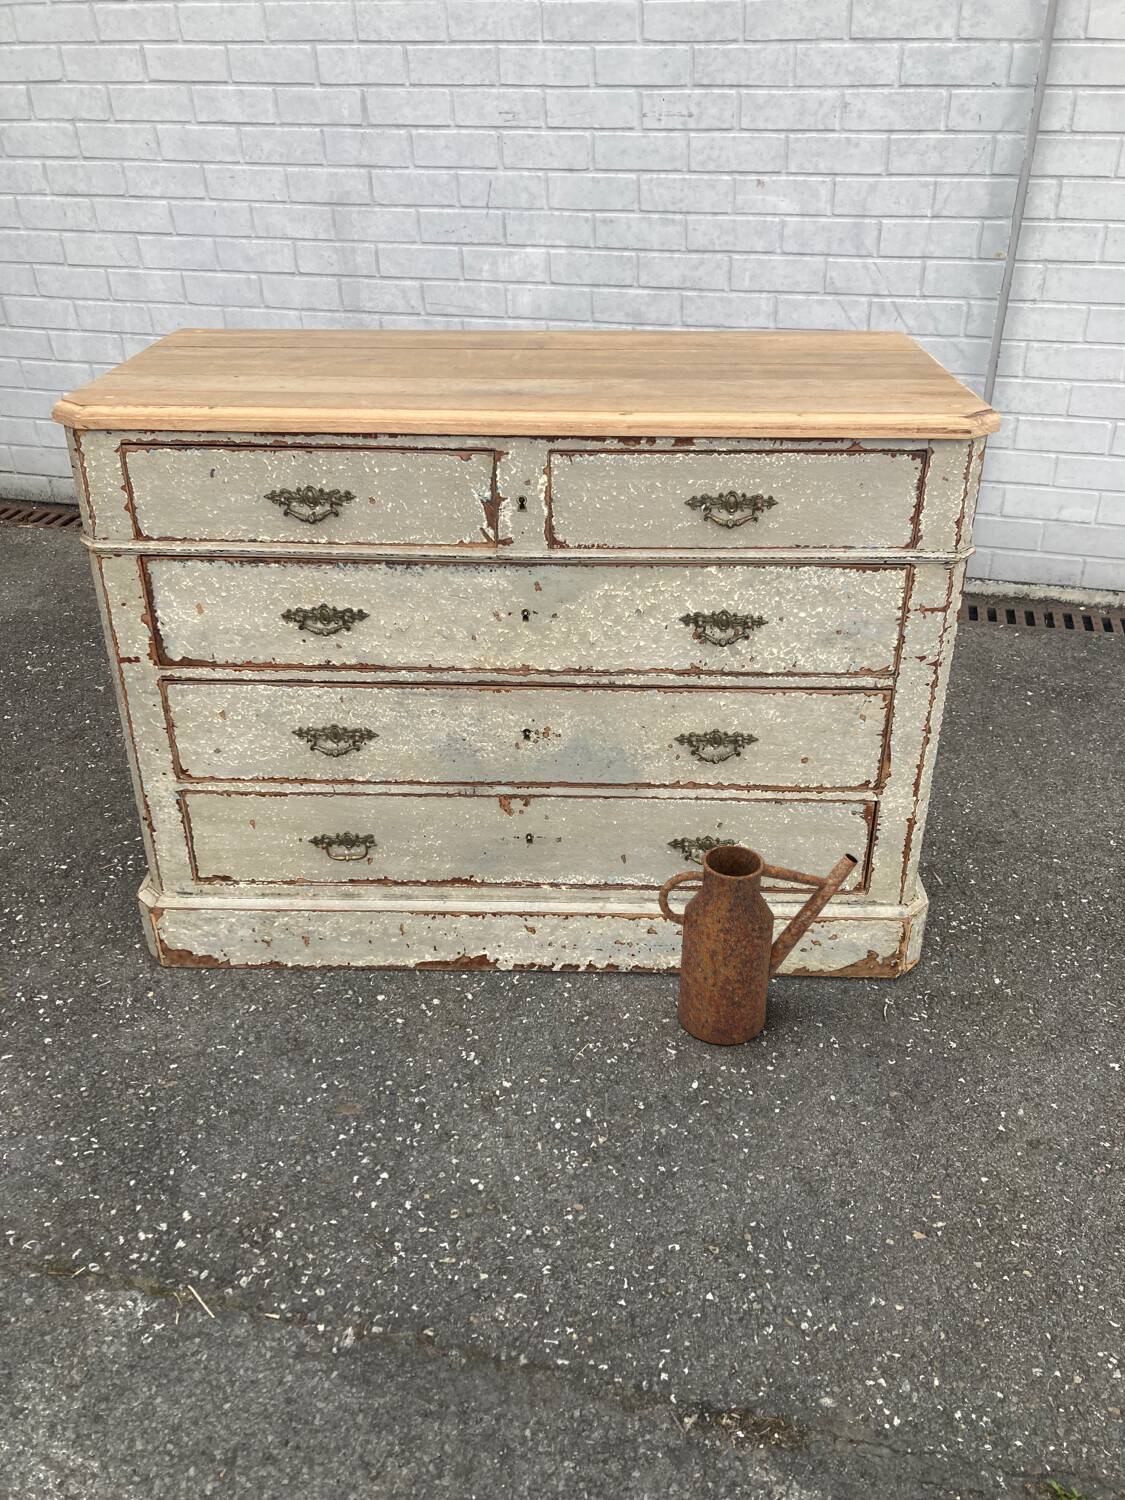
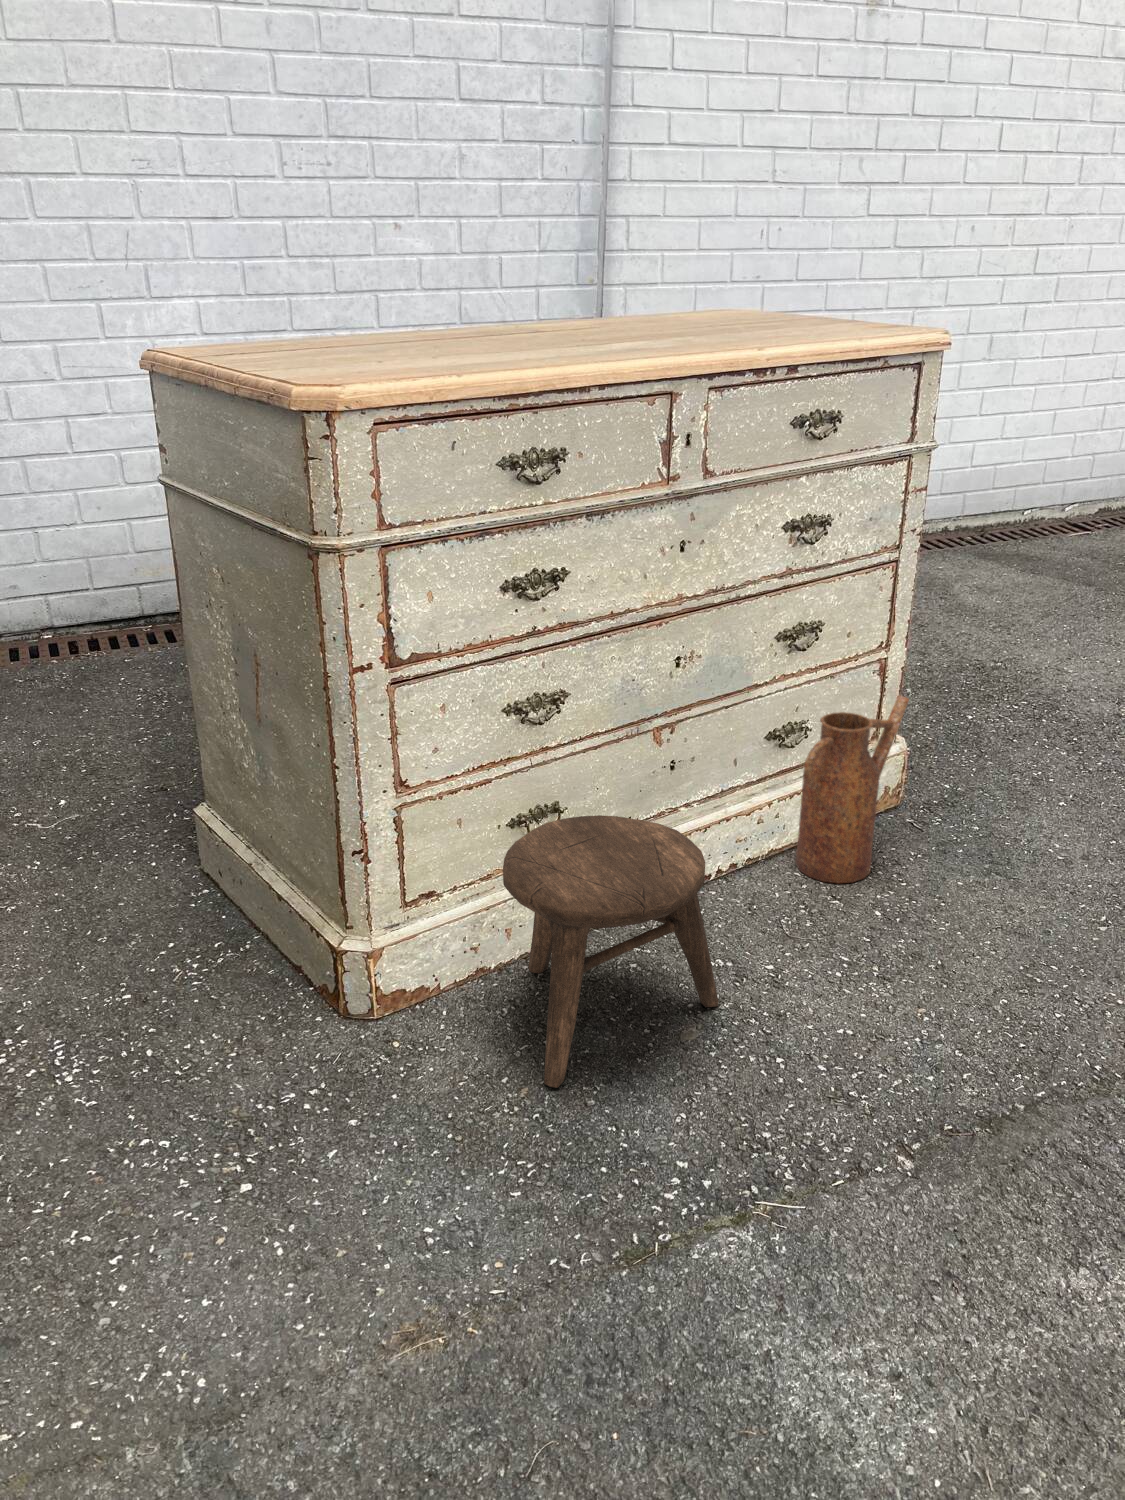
stool: none [183,851,409,1095] -> present [503,815,719,1088]

